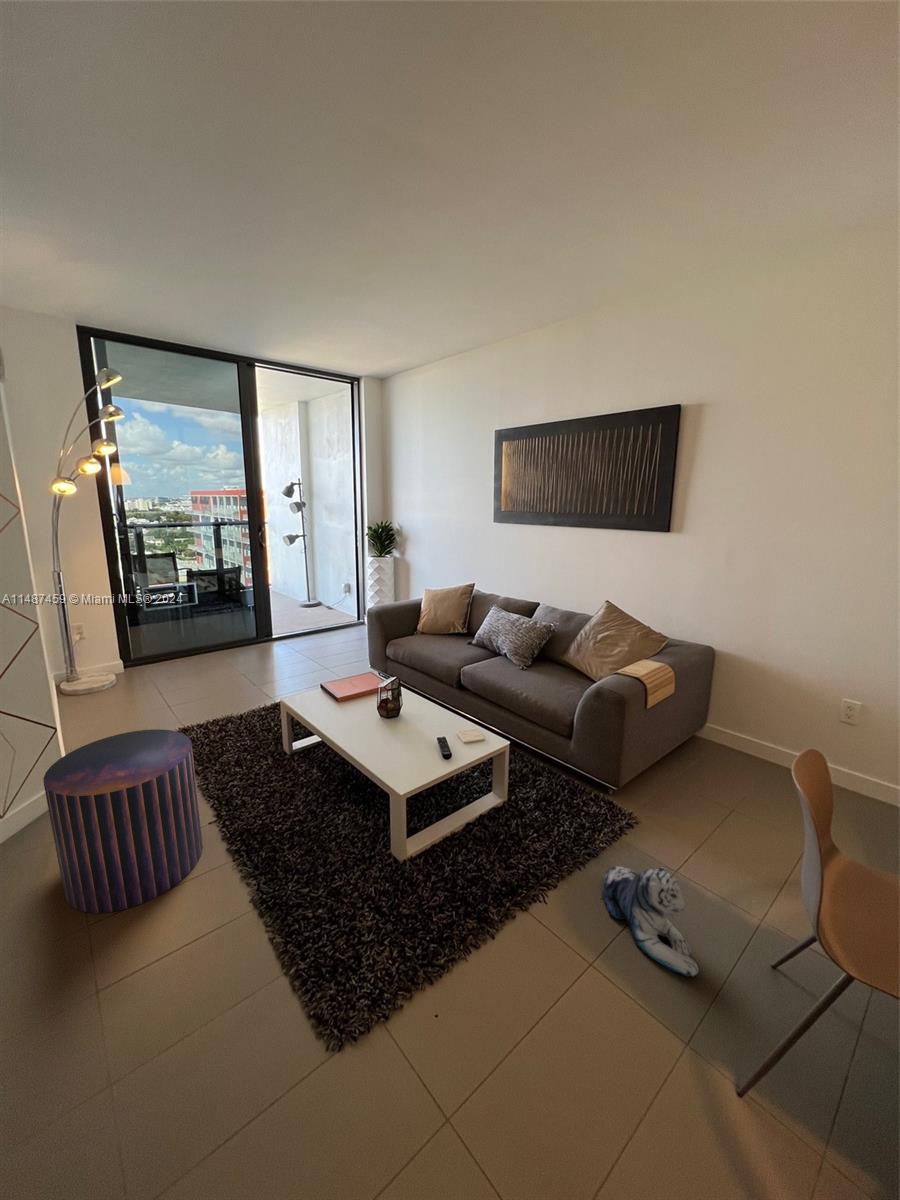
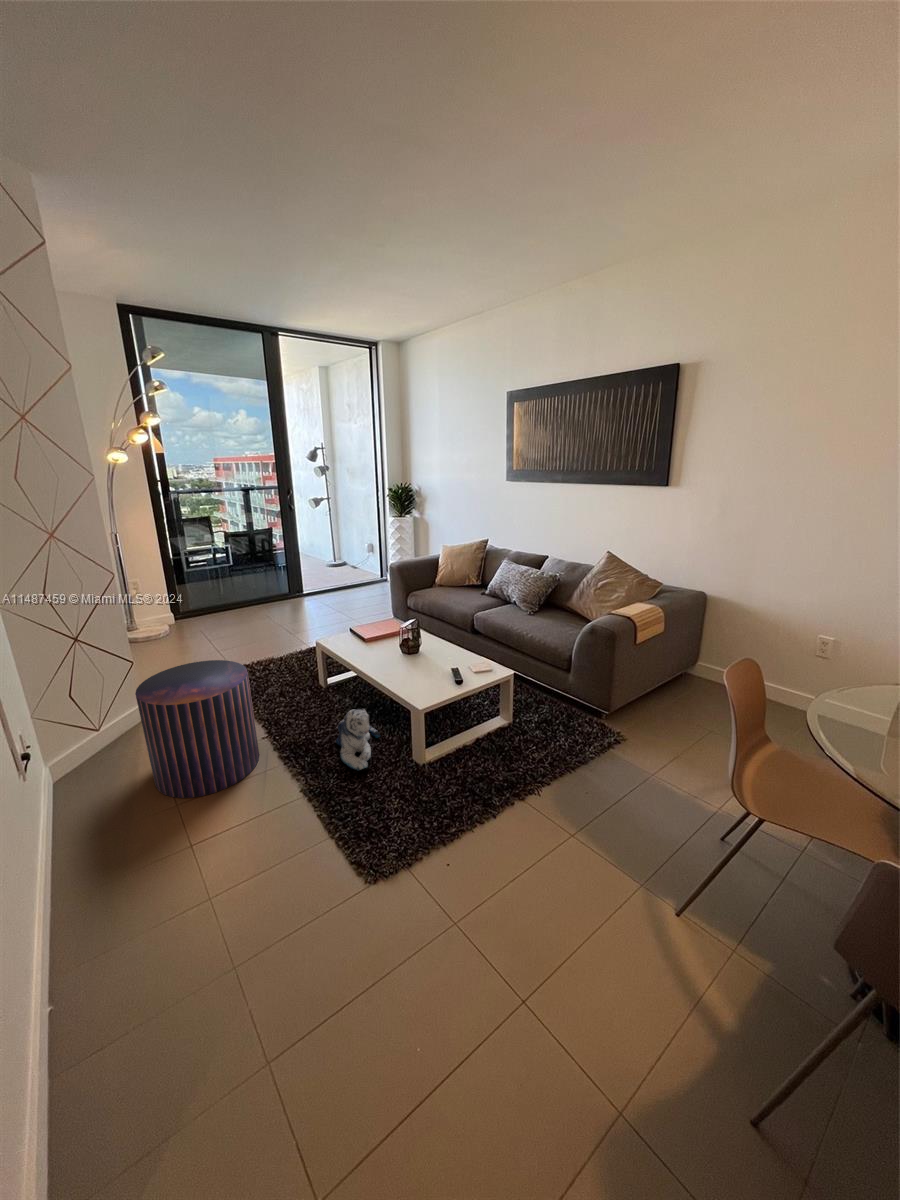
plush toy: present [602,866,699,976] -> present [336,709,380,771]

